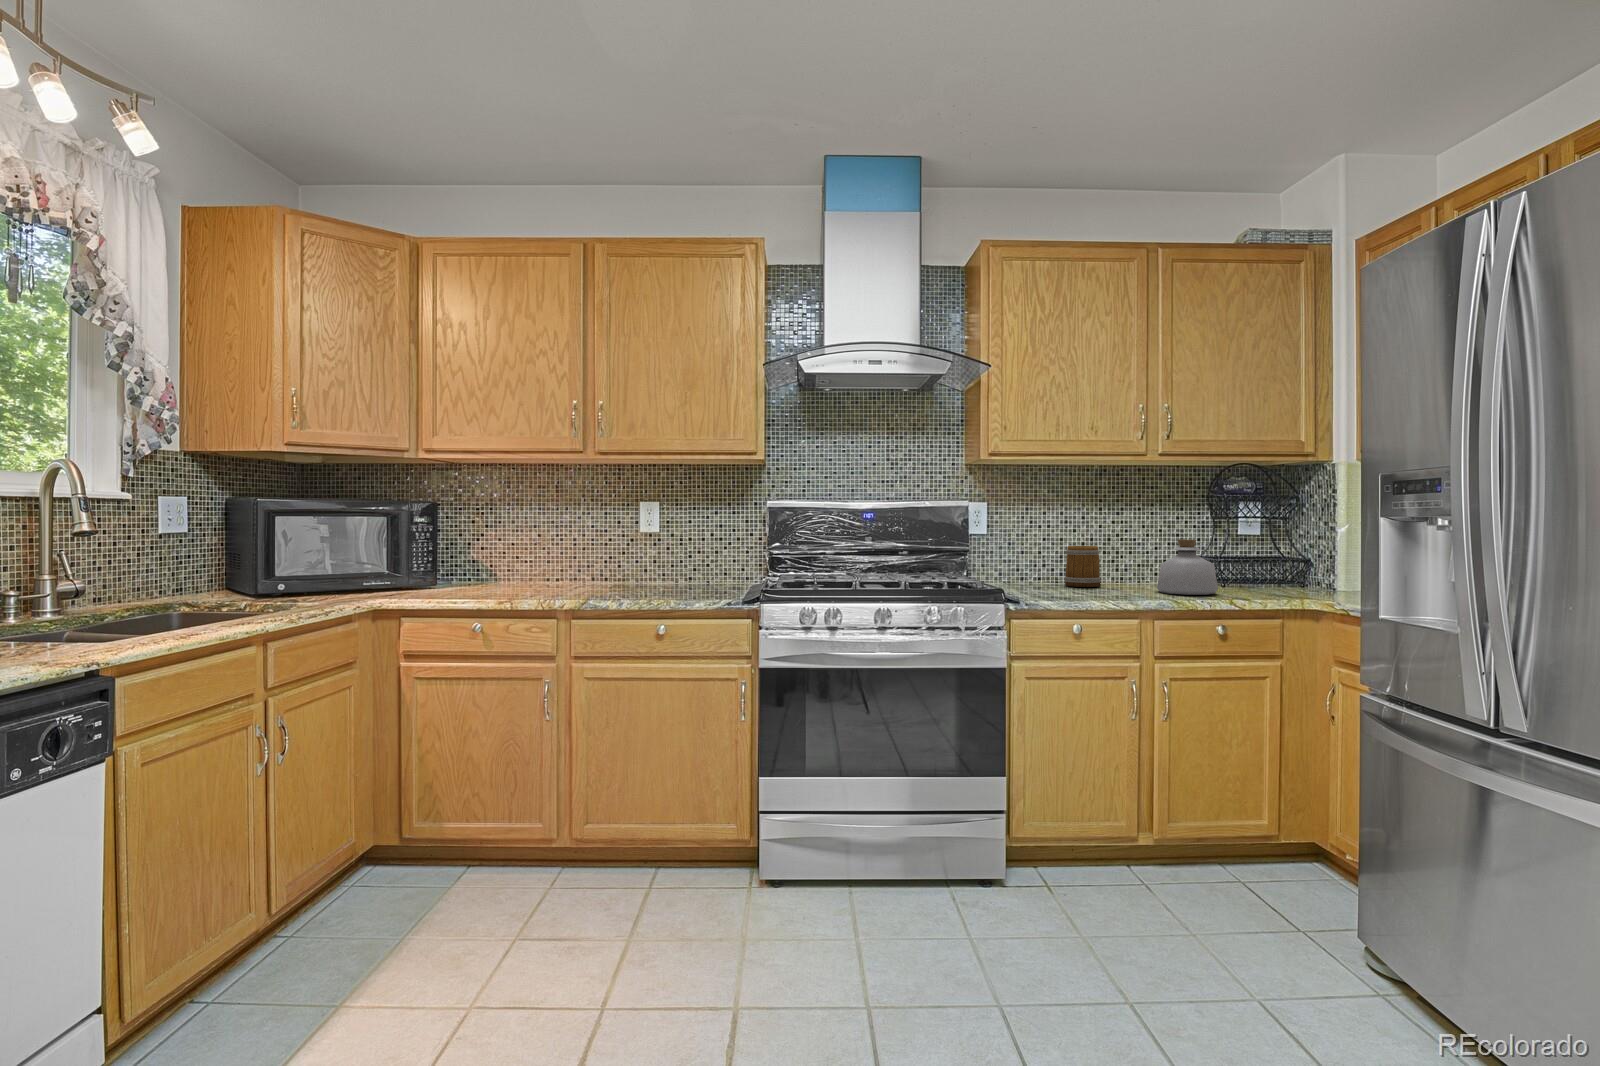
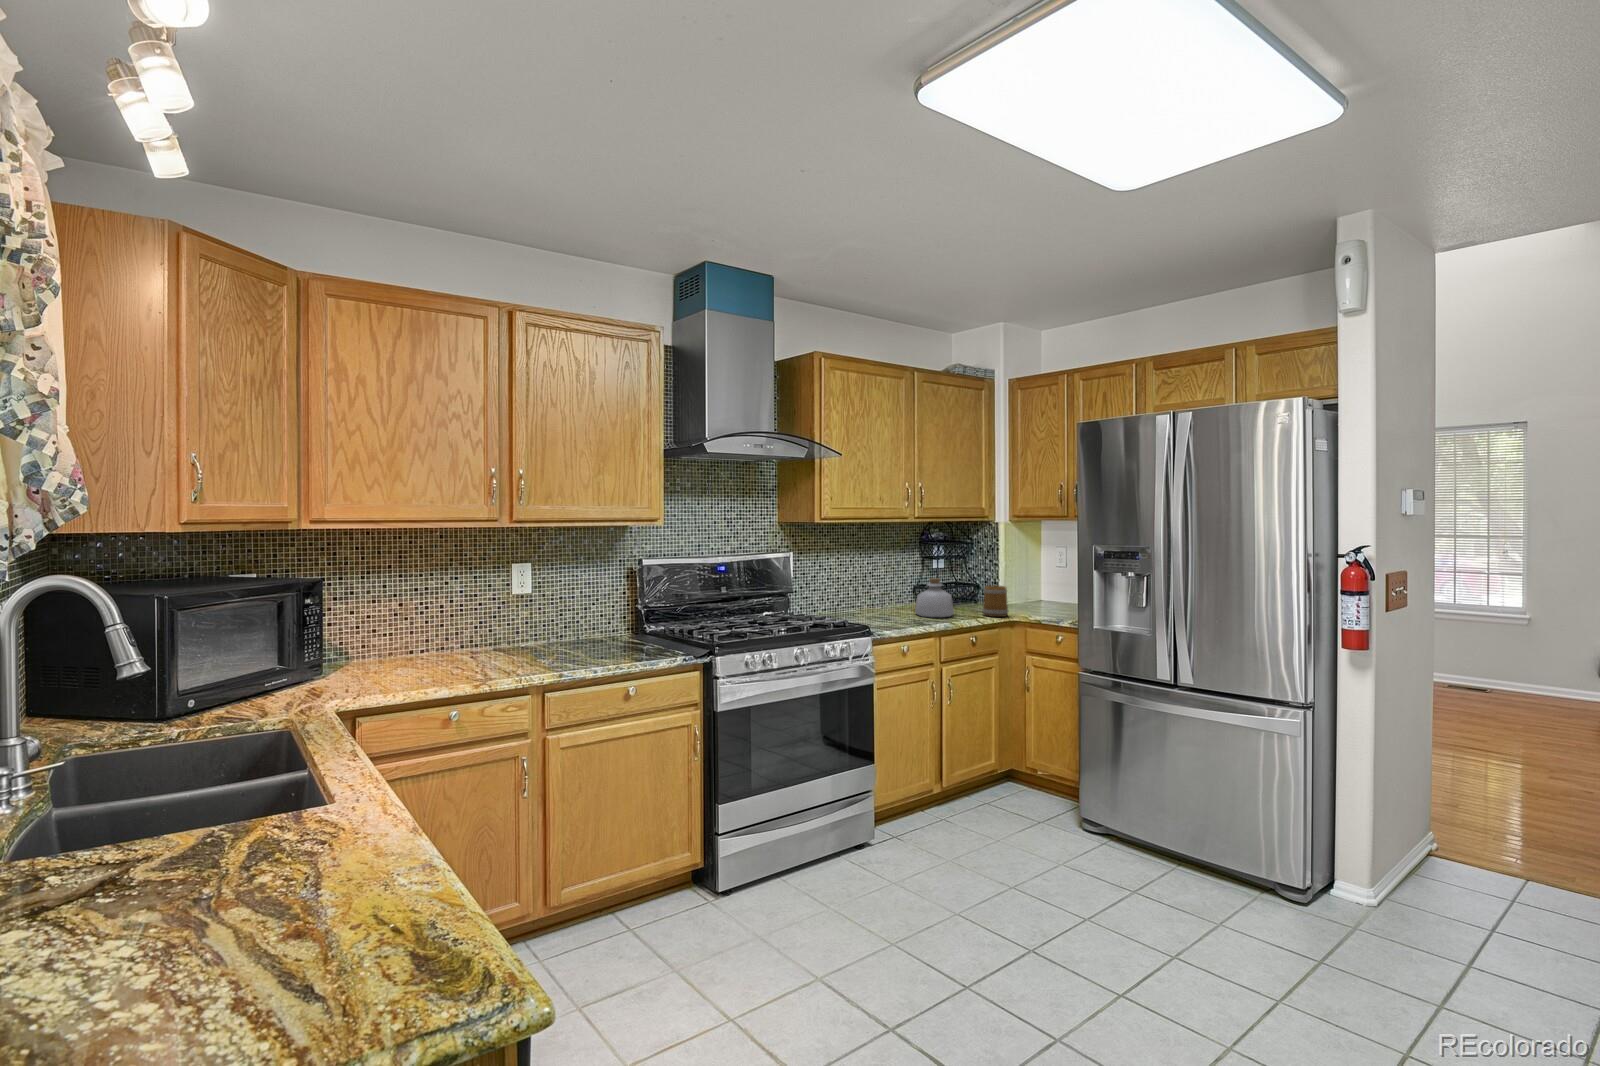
mug: present [1064,546,1101,587] -> present [983,586,1008,617]

